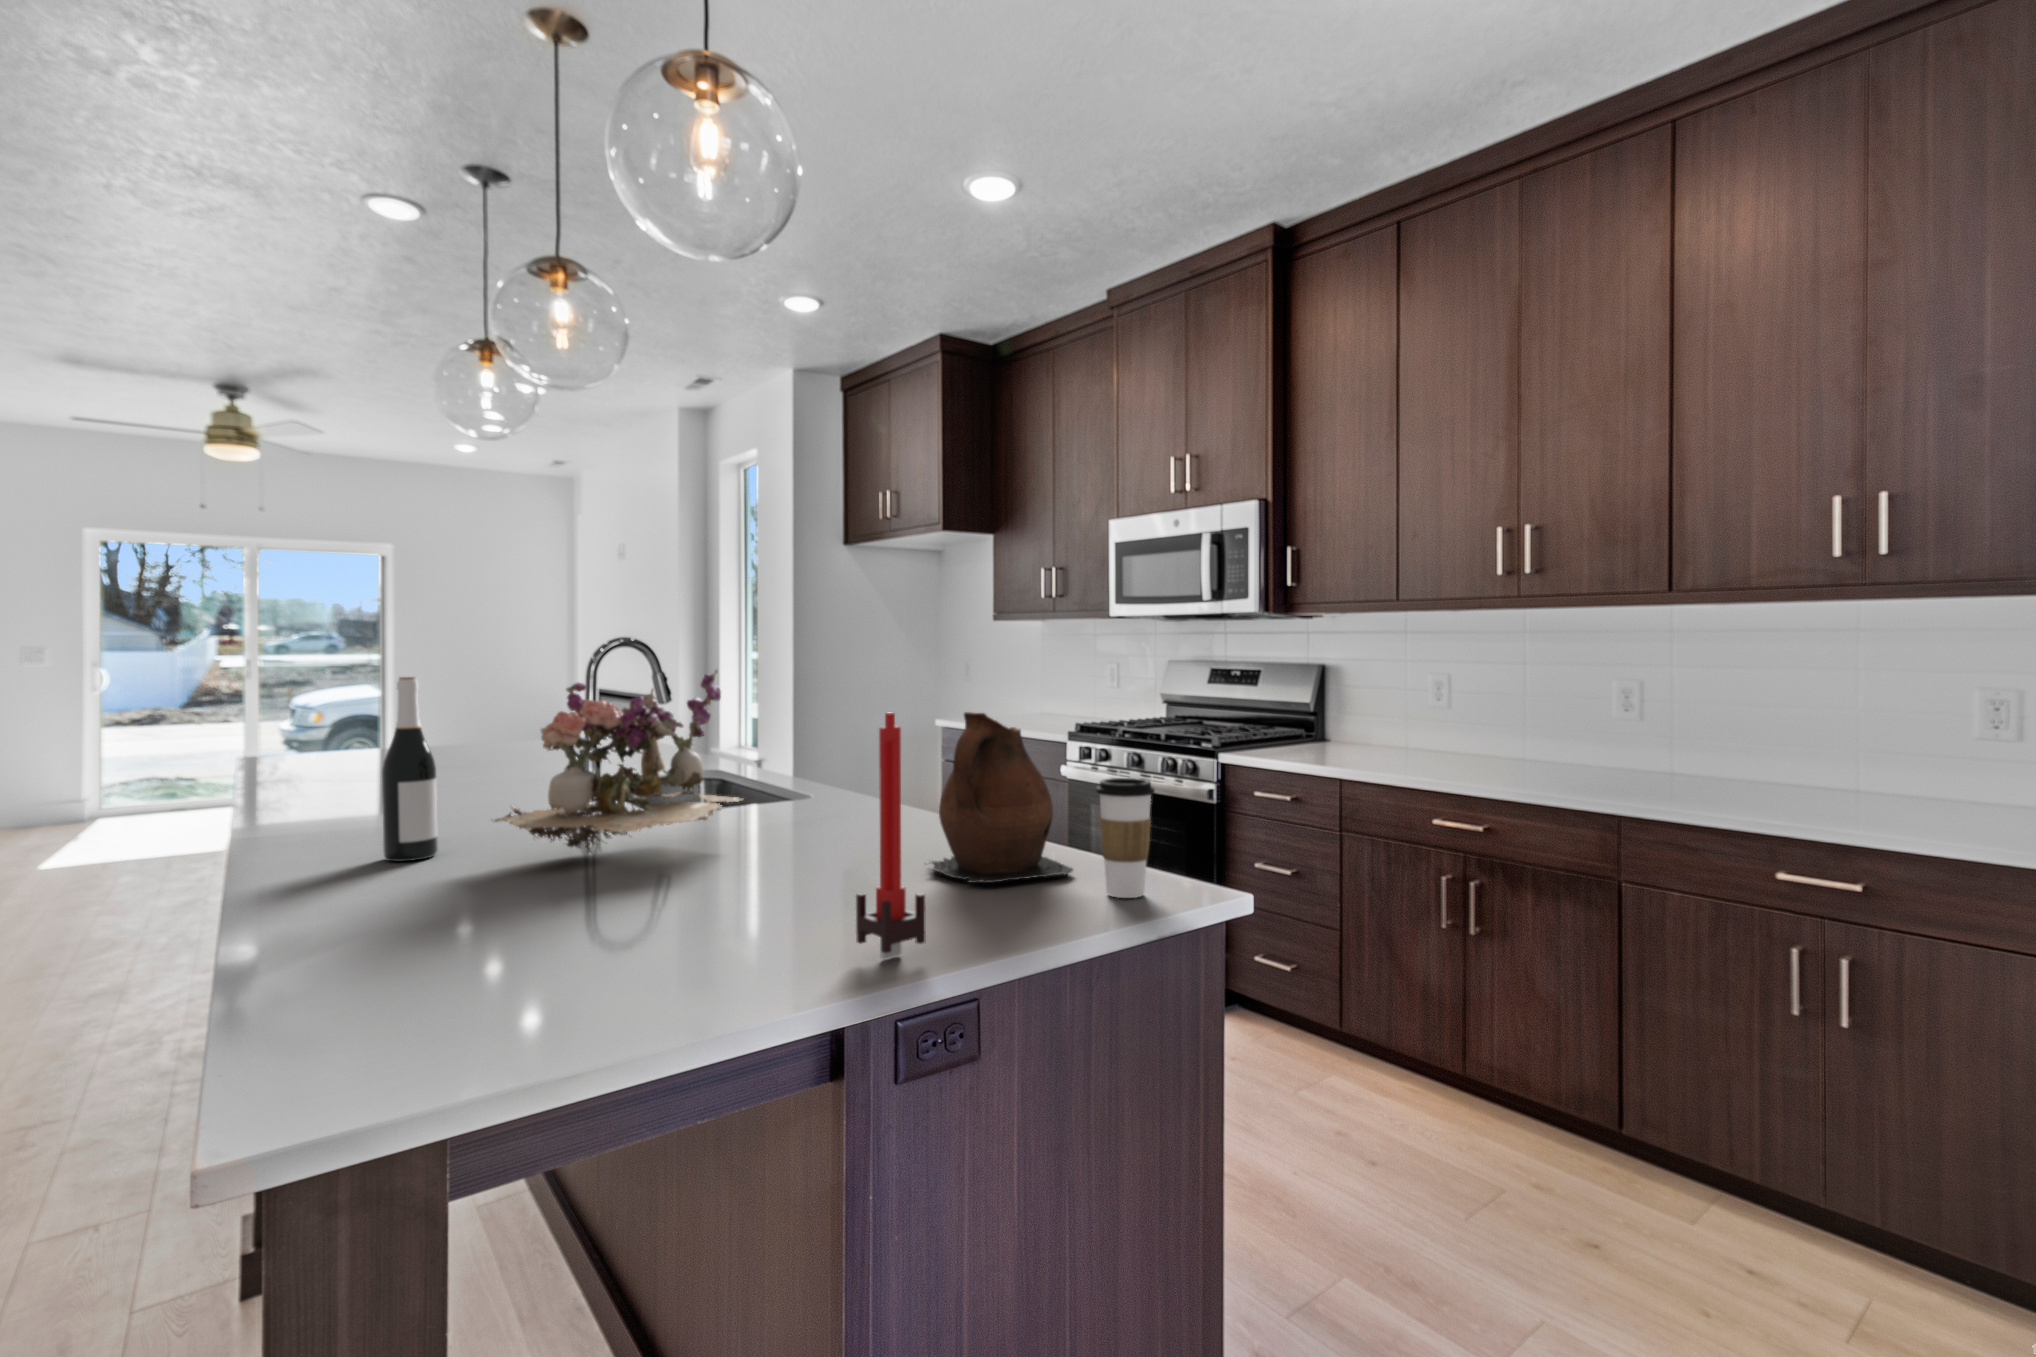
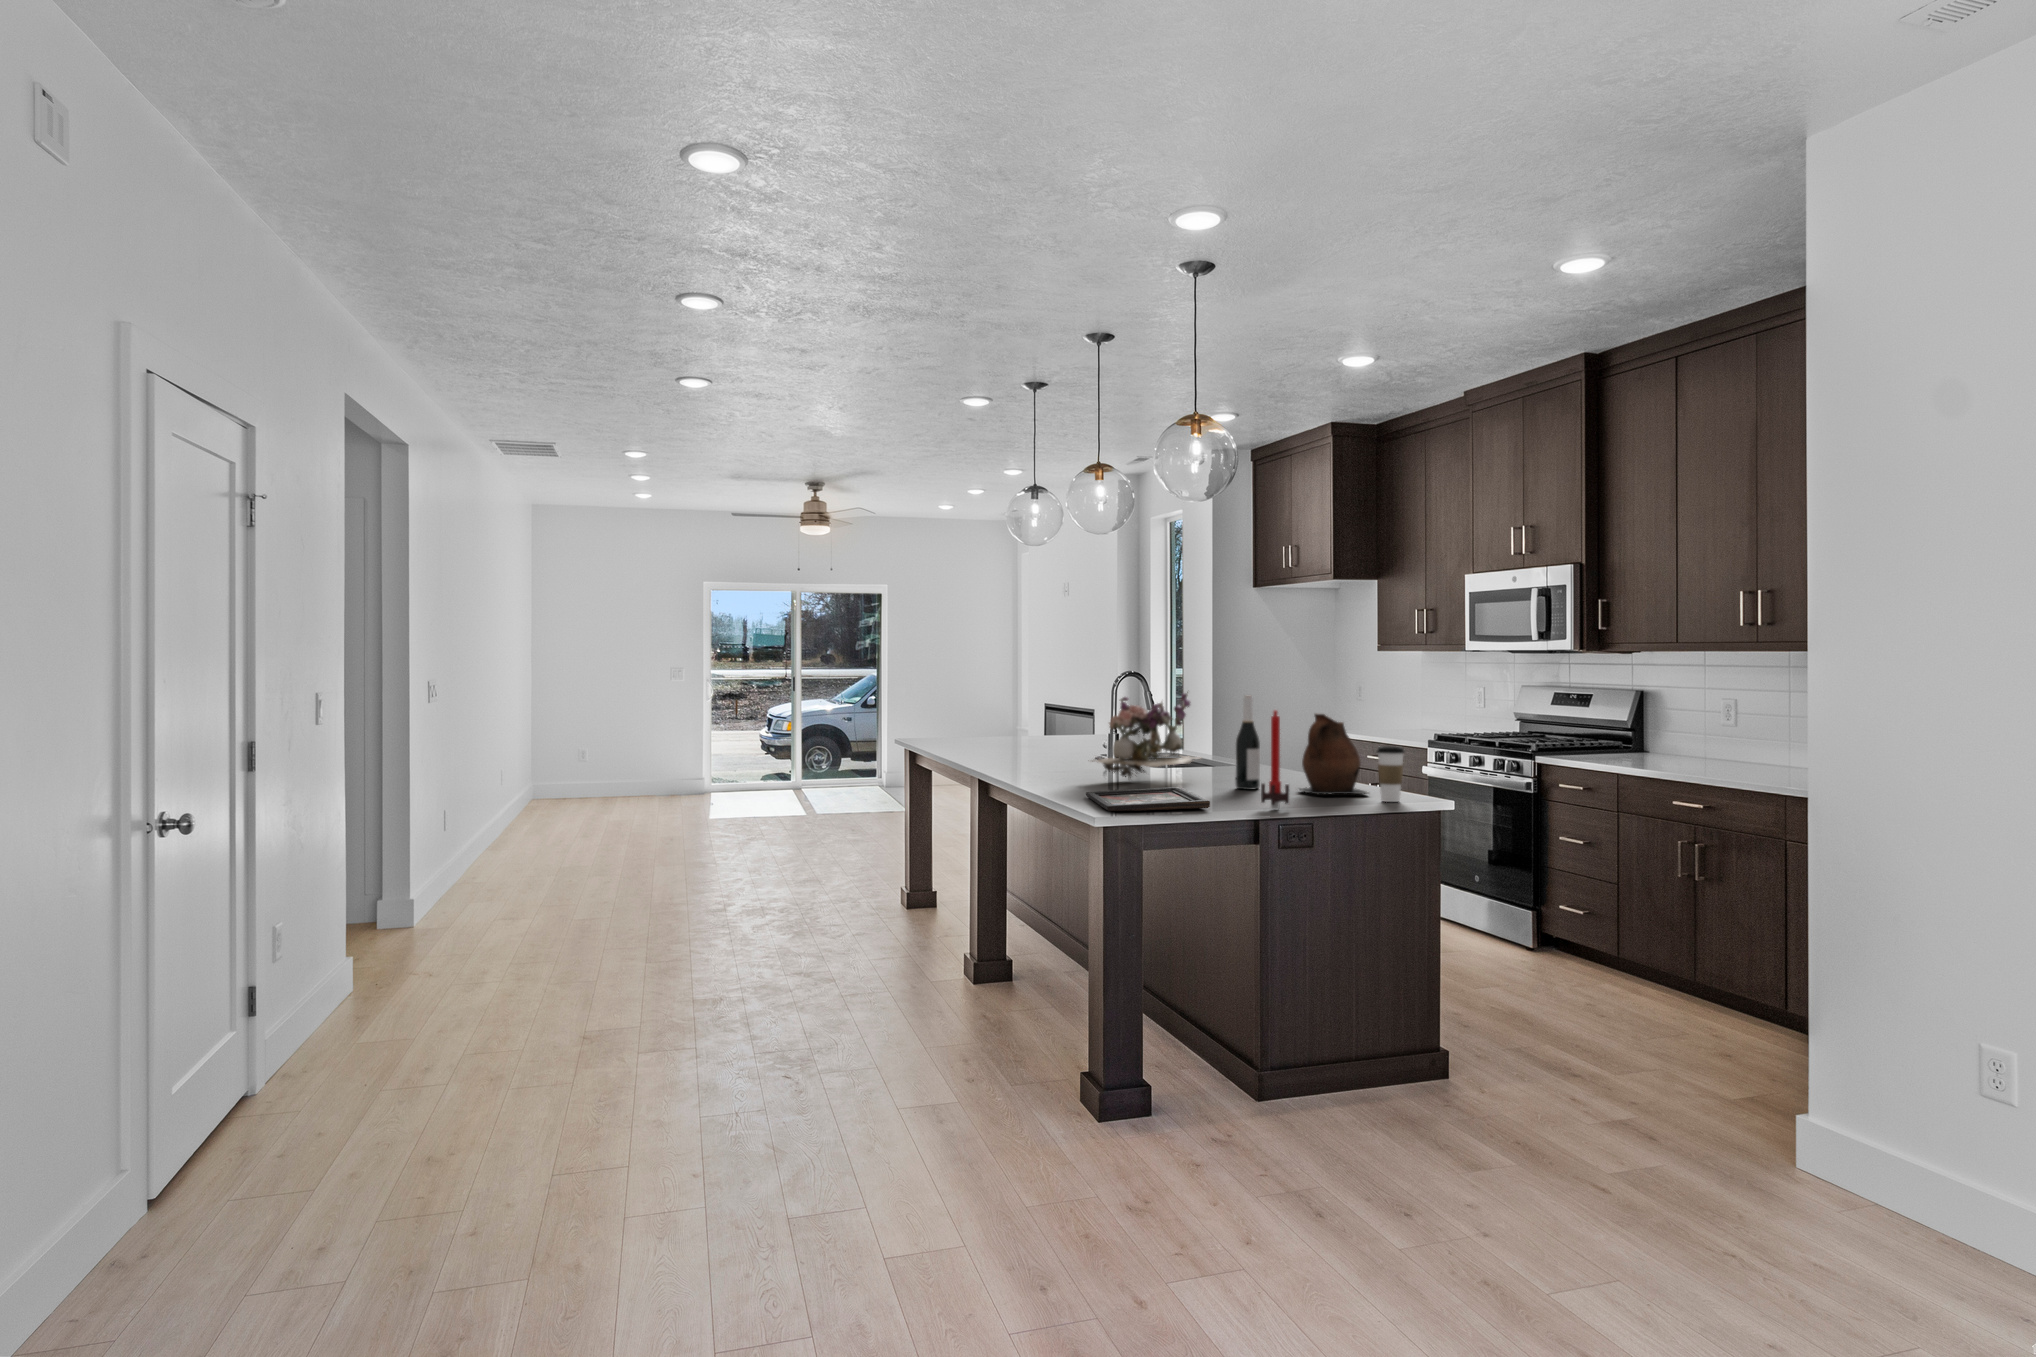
wine bottle: present [382,677,438,861] -> present [1235,695,1260,790]
decorative tray: none [398,886,723,1027] -> present [1086,787,1210,811]

